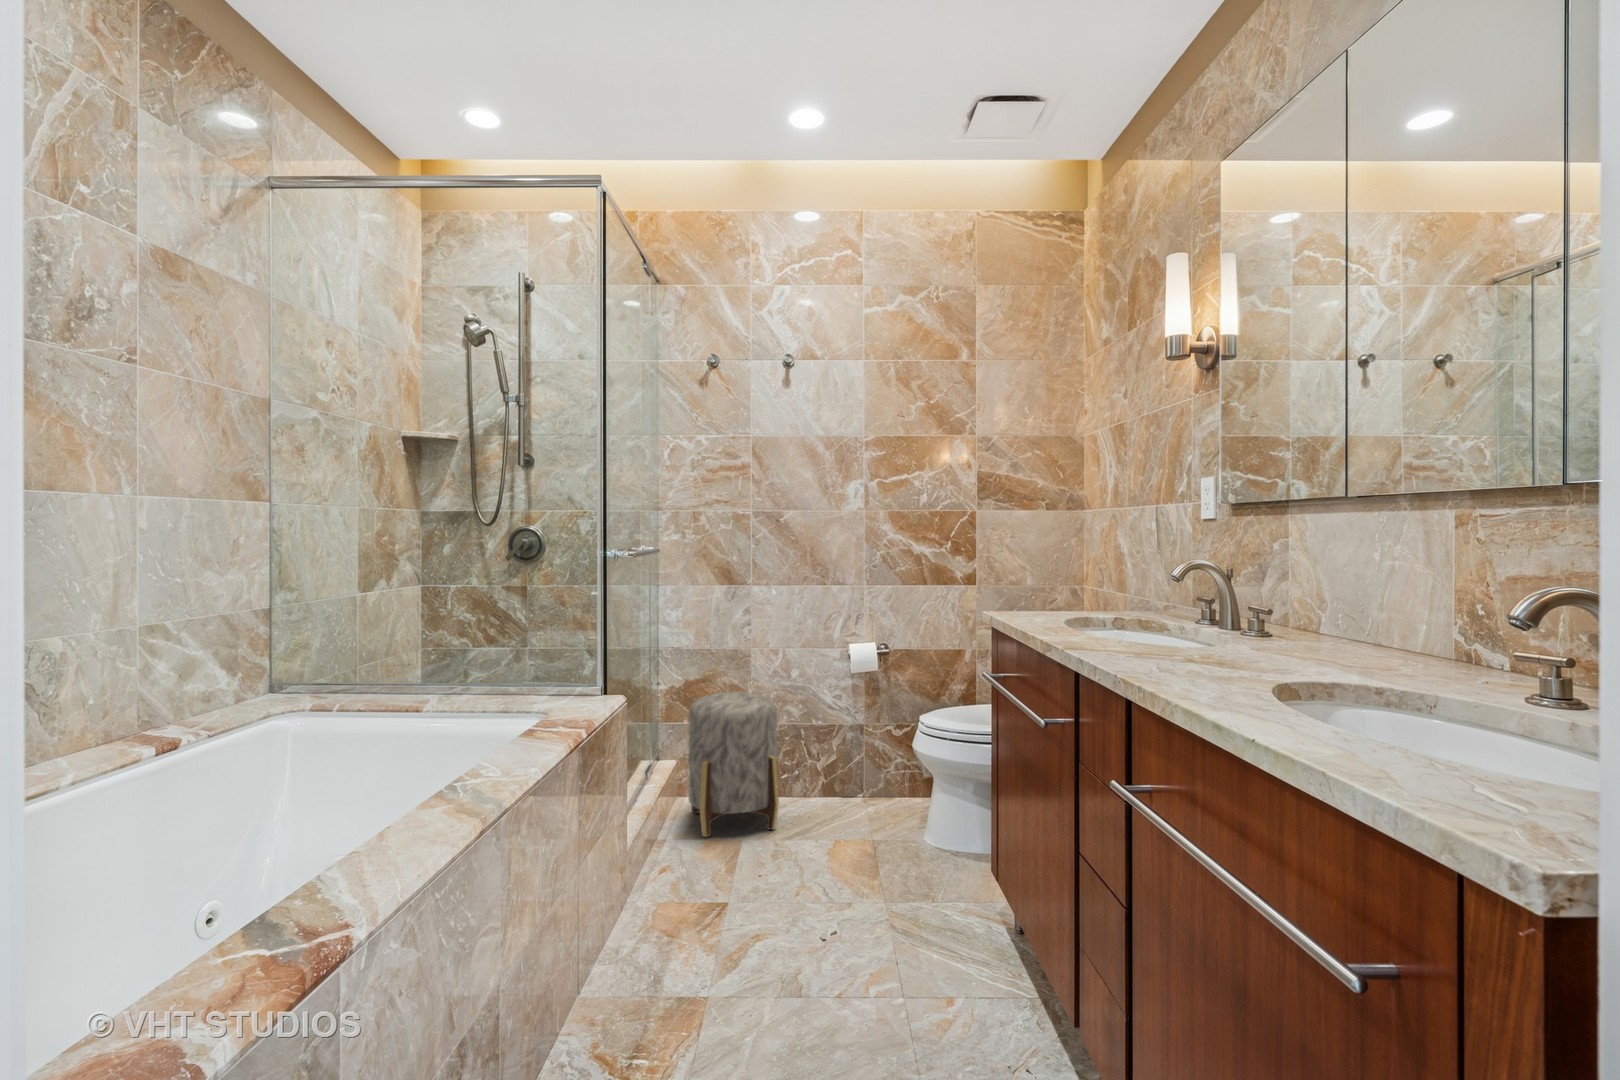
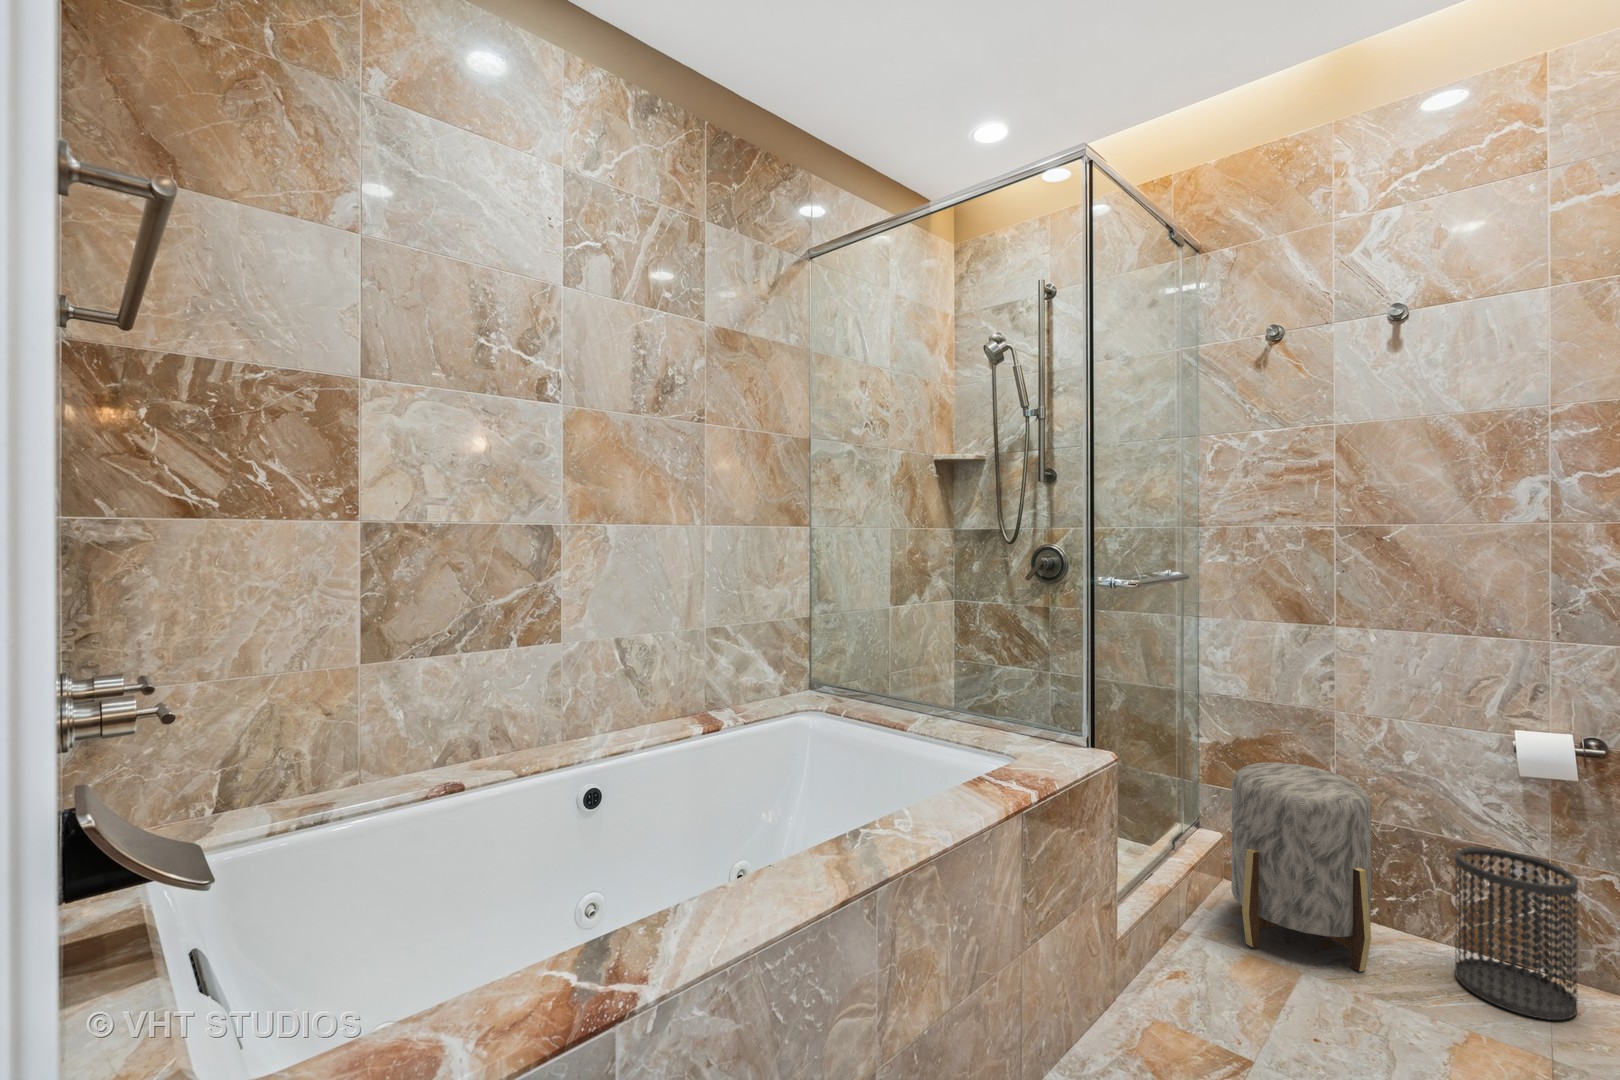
wastebasket: none [821,725,879,824] -> present [1455,847,1578,1020]

